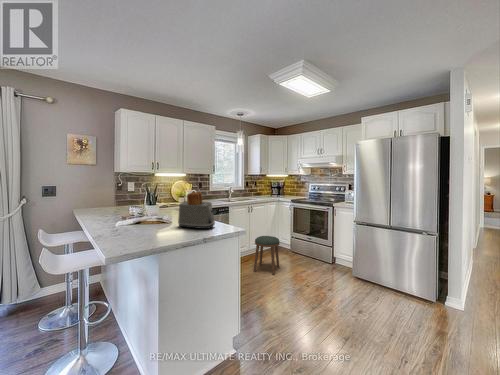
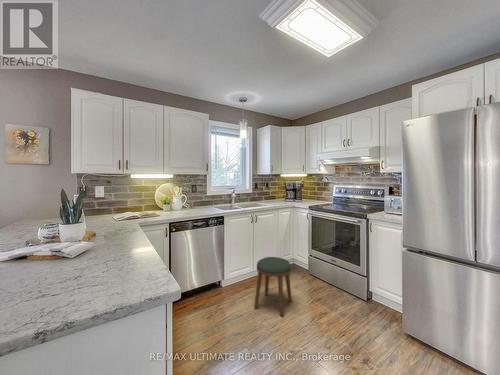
toaster: present [178,192,215,229] -> none [59,207,135,287]

